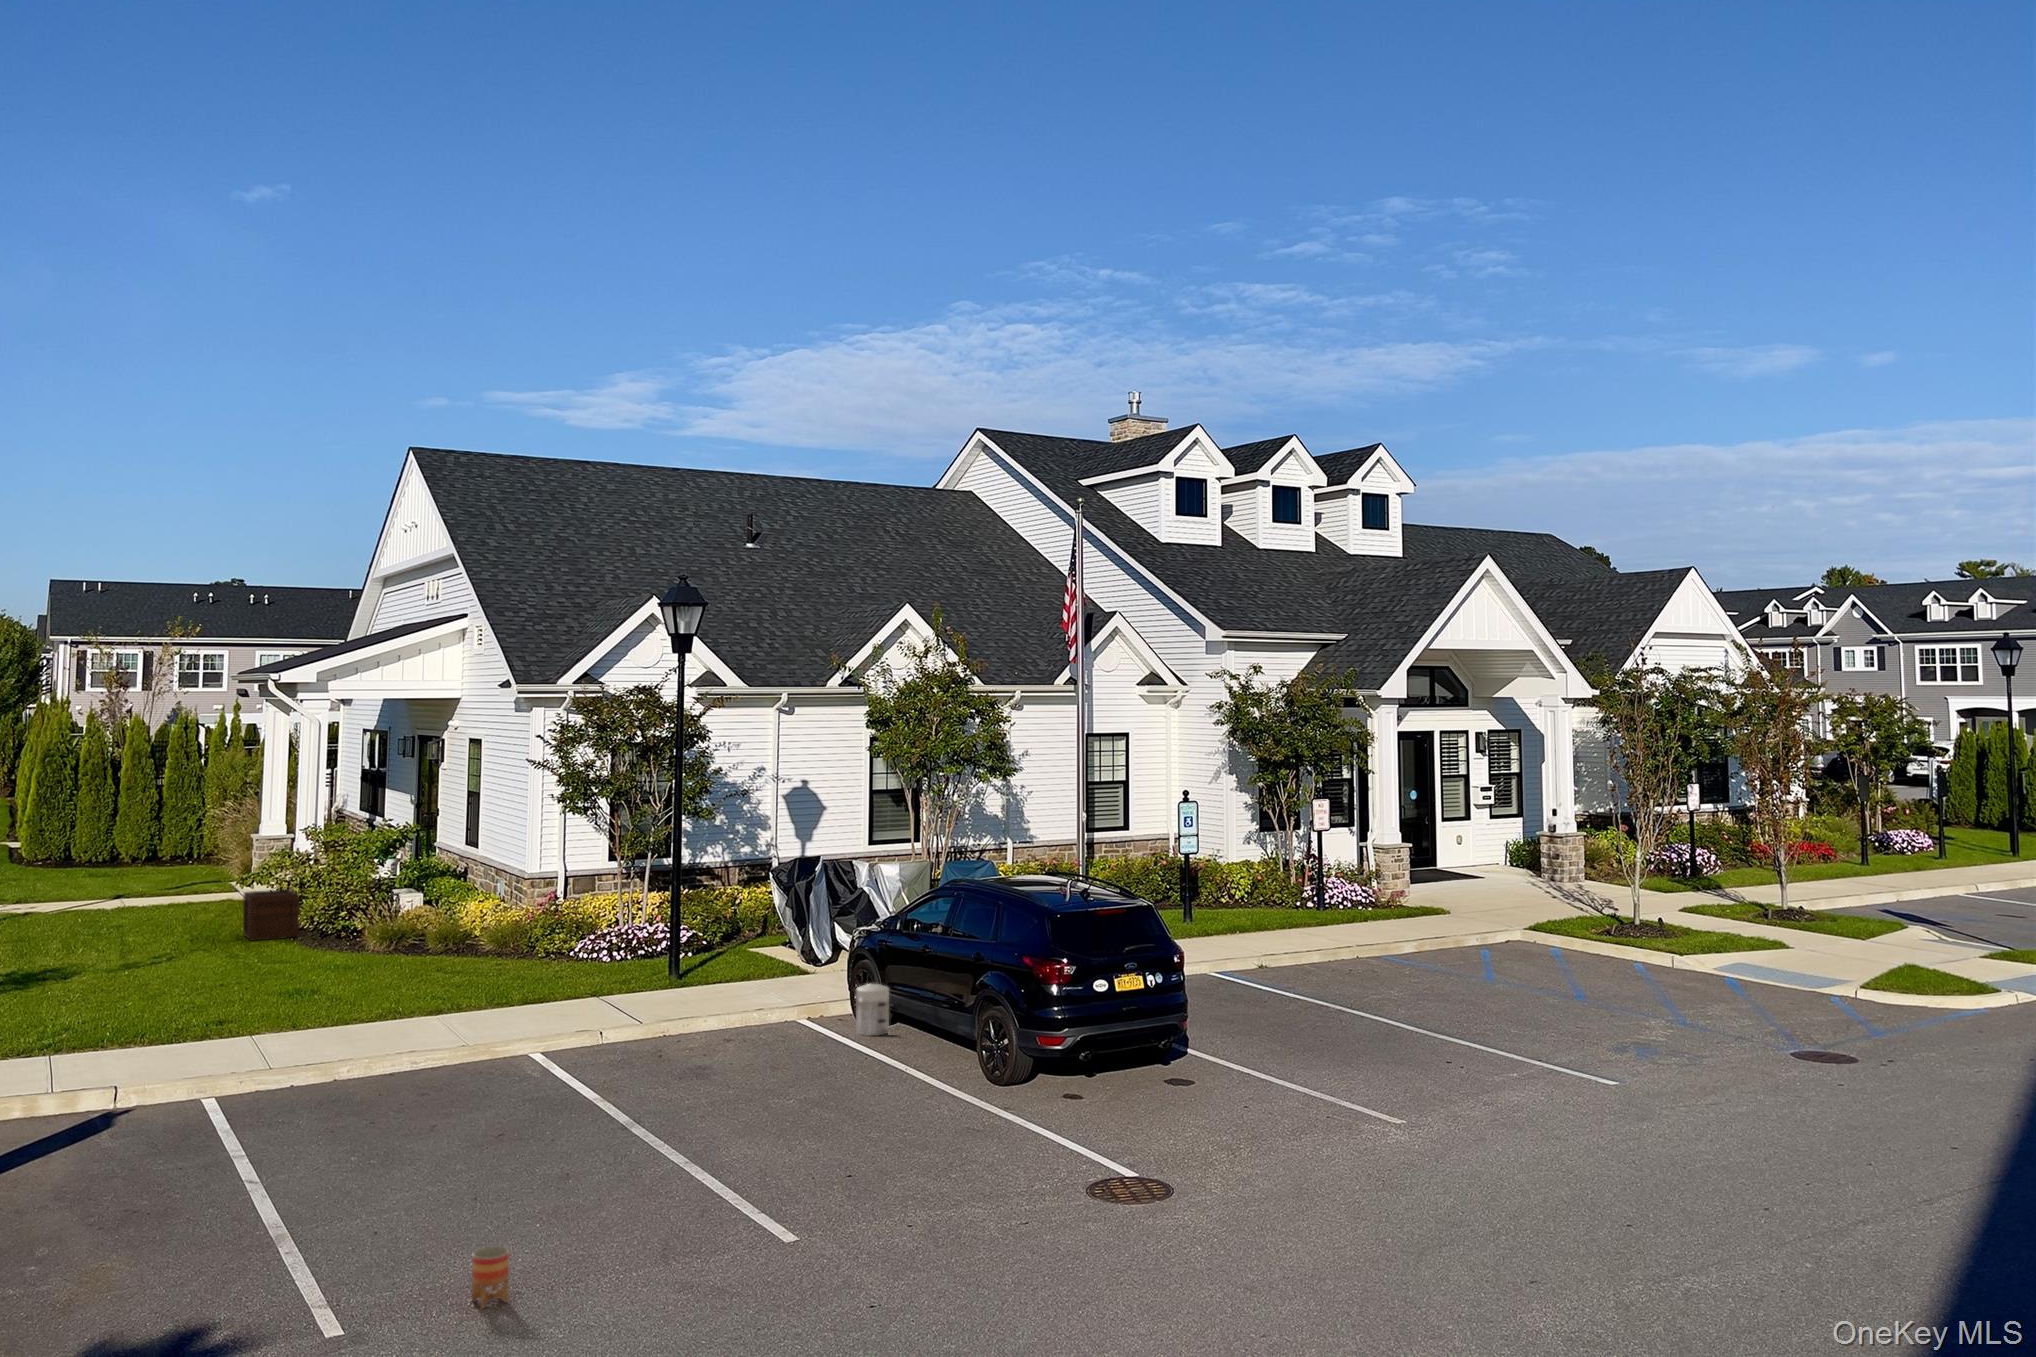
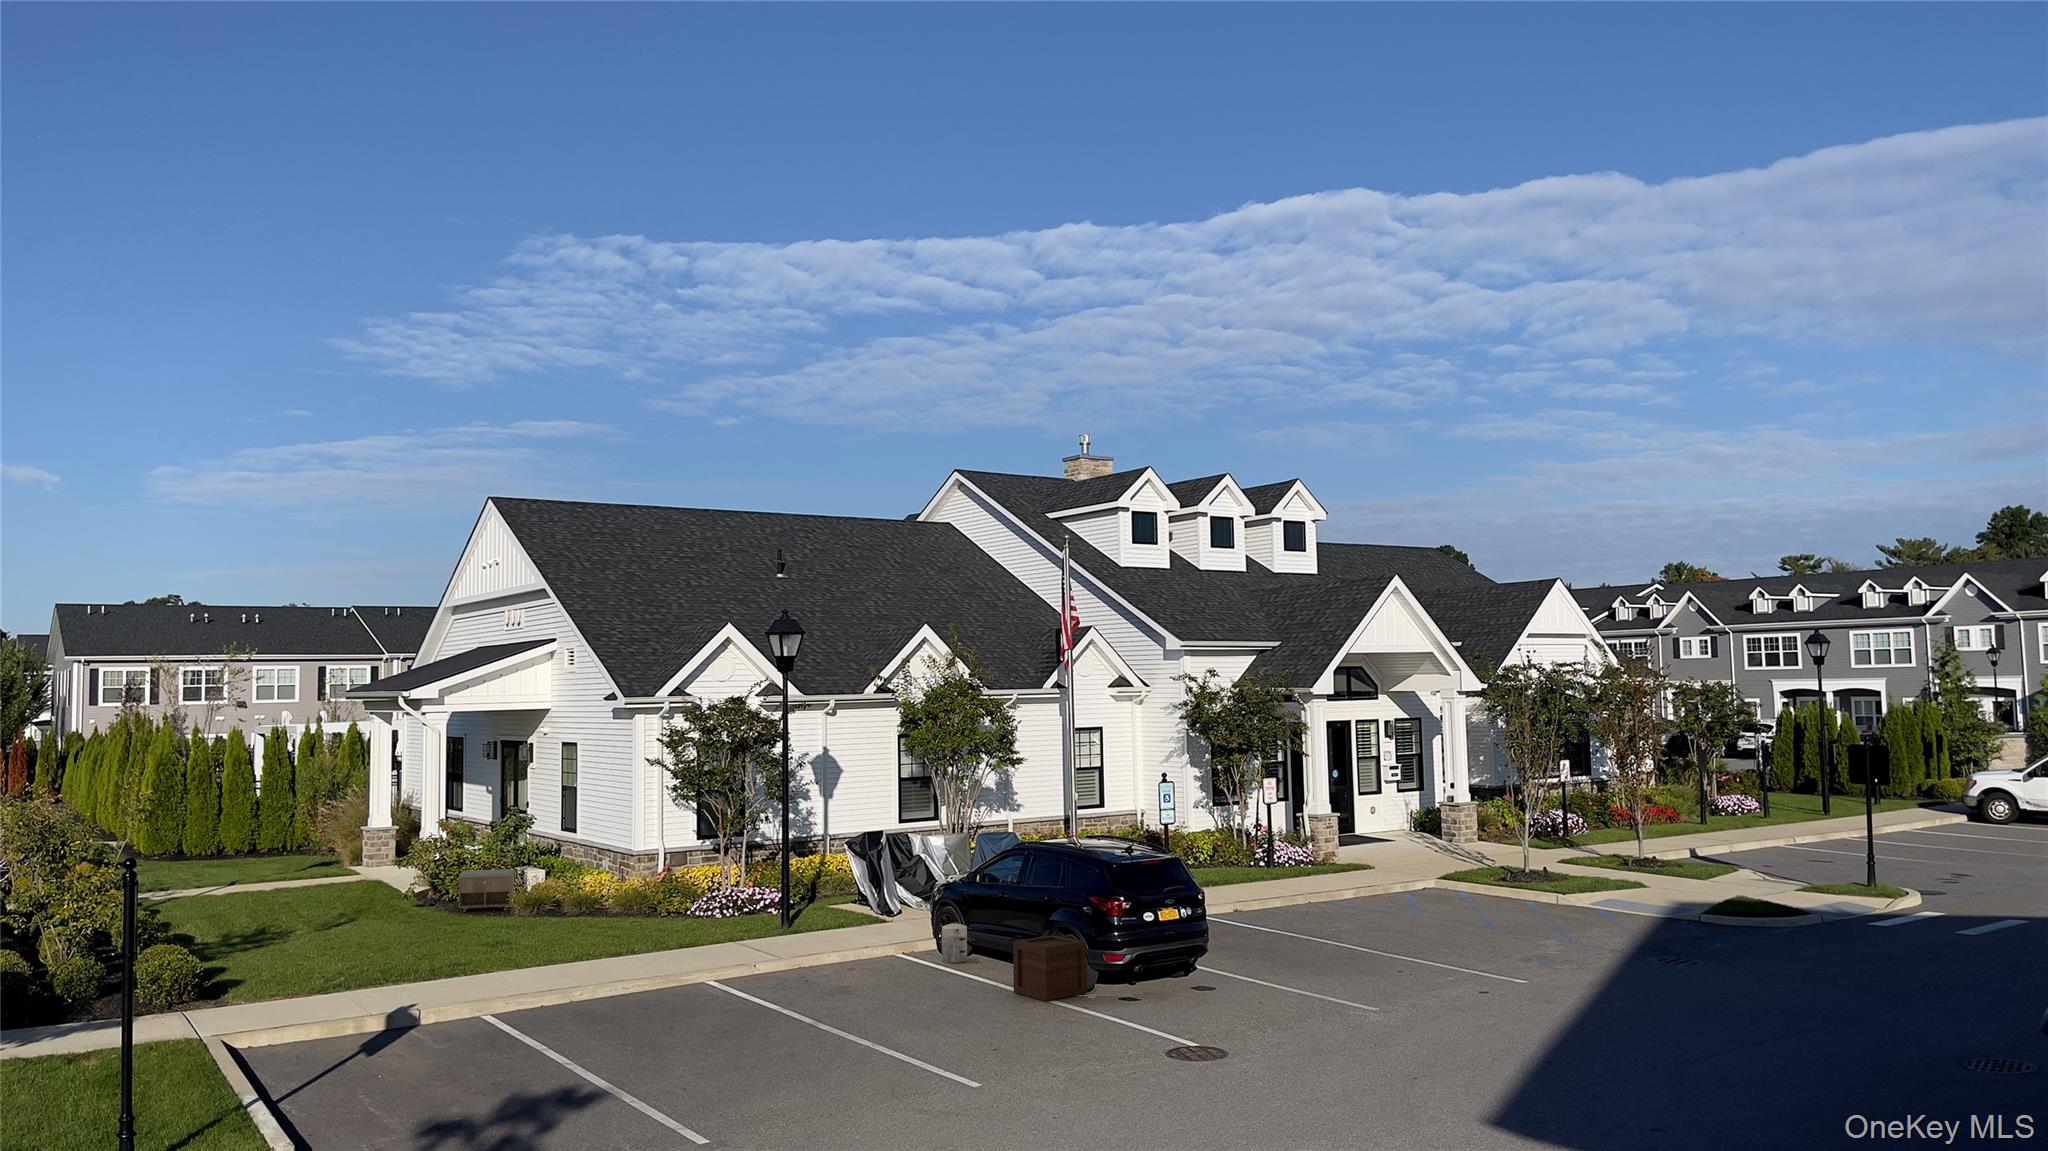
wooden crate: present [243,889,299,941] -> present [1013,935,1087,1001]
storage bench: none [307,892,379,942] -> present [459,869,514,912]
planter: present [472,1246,509,1309] -> none [775,1081,799,1121]

